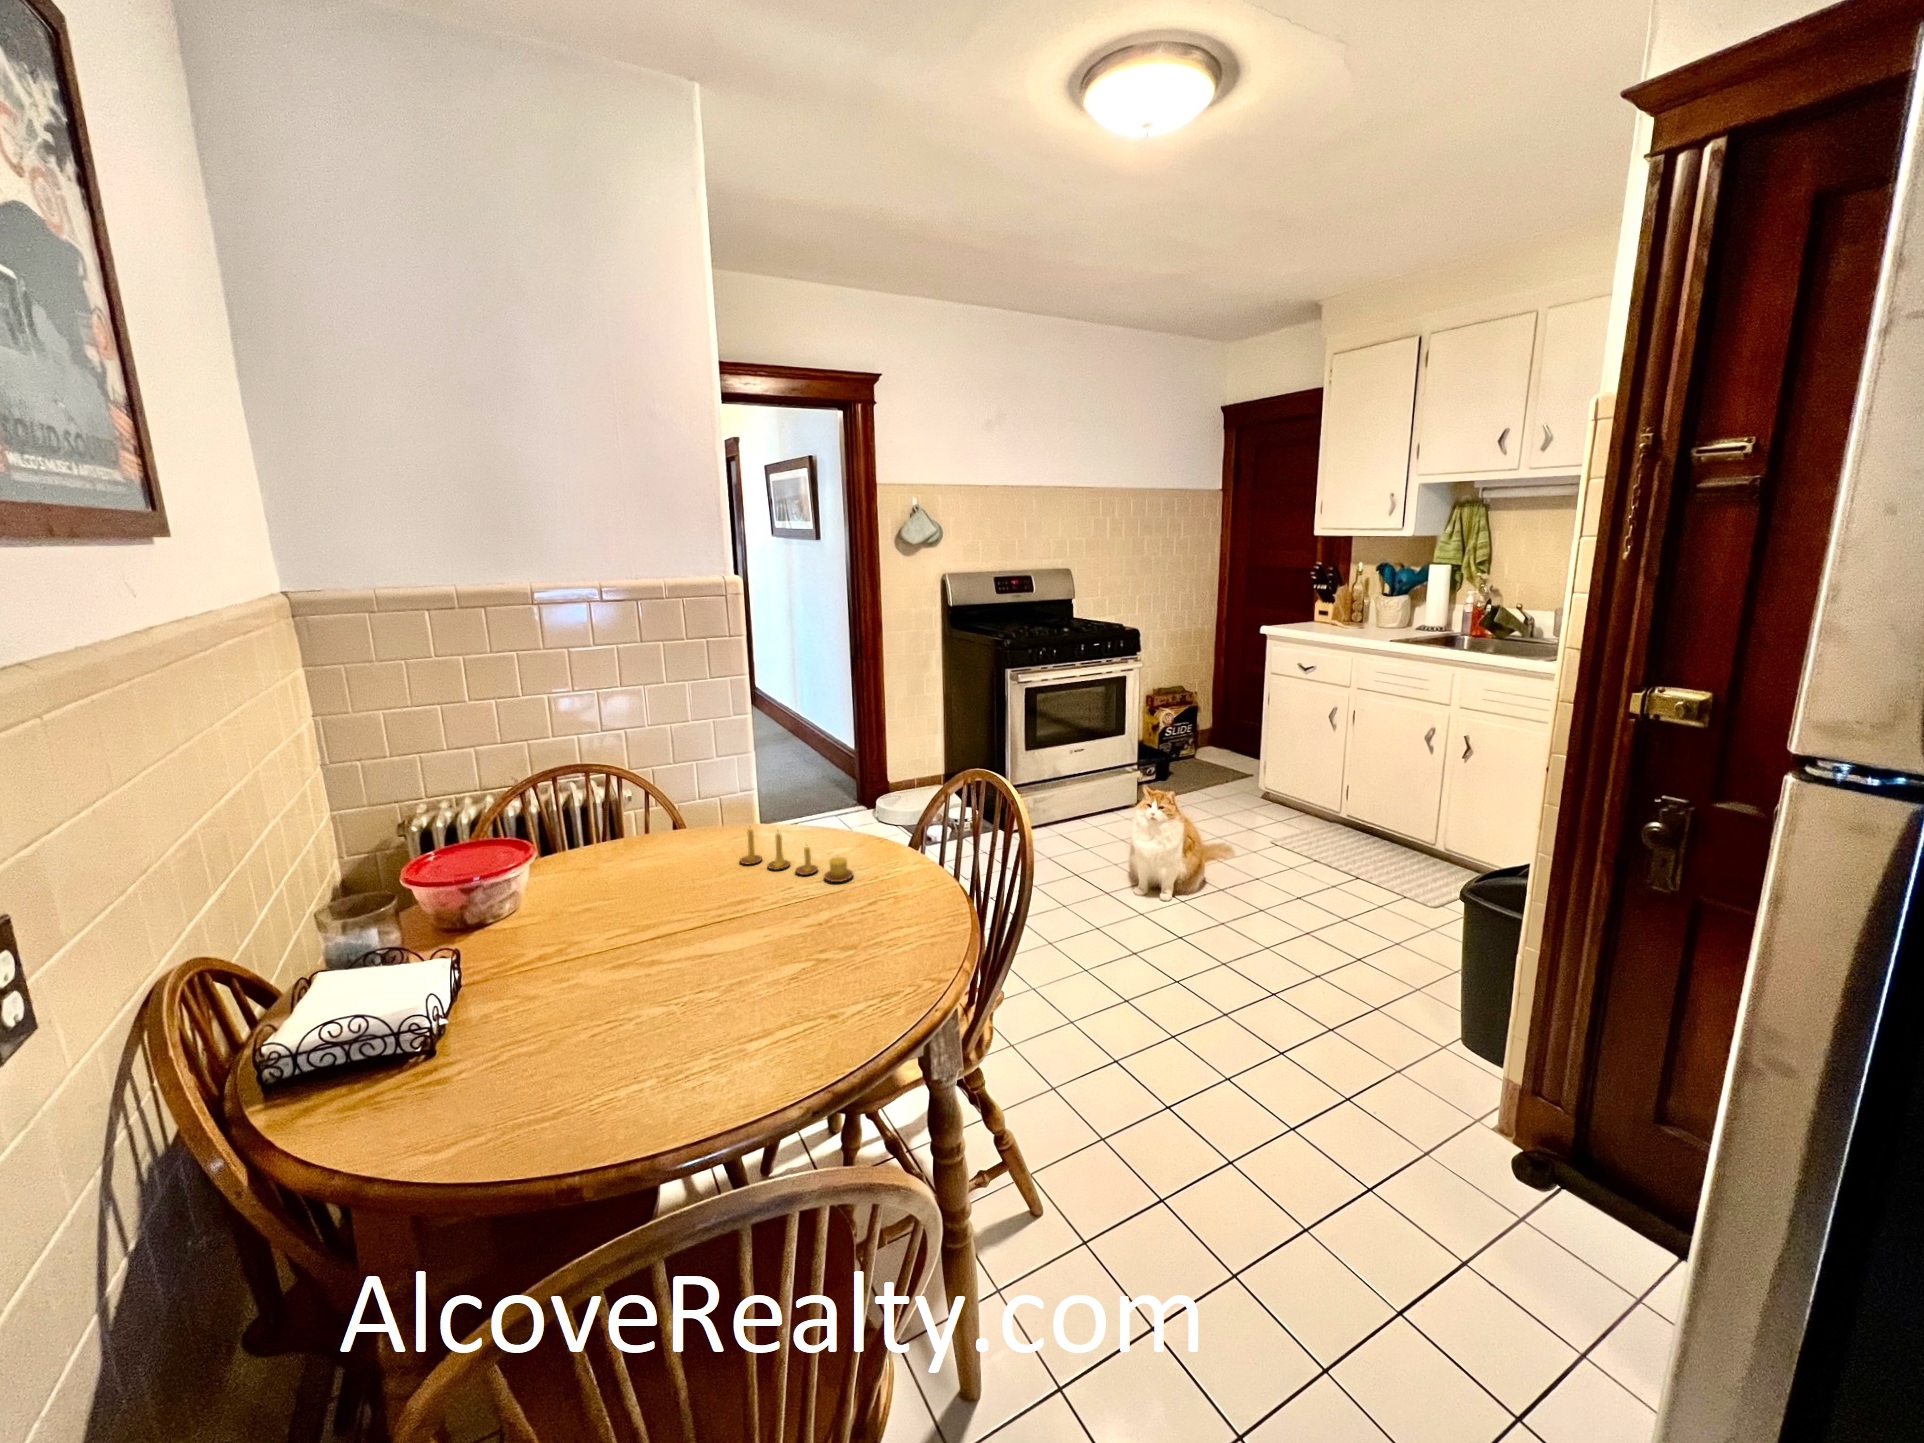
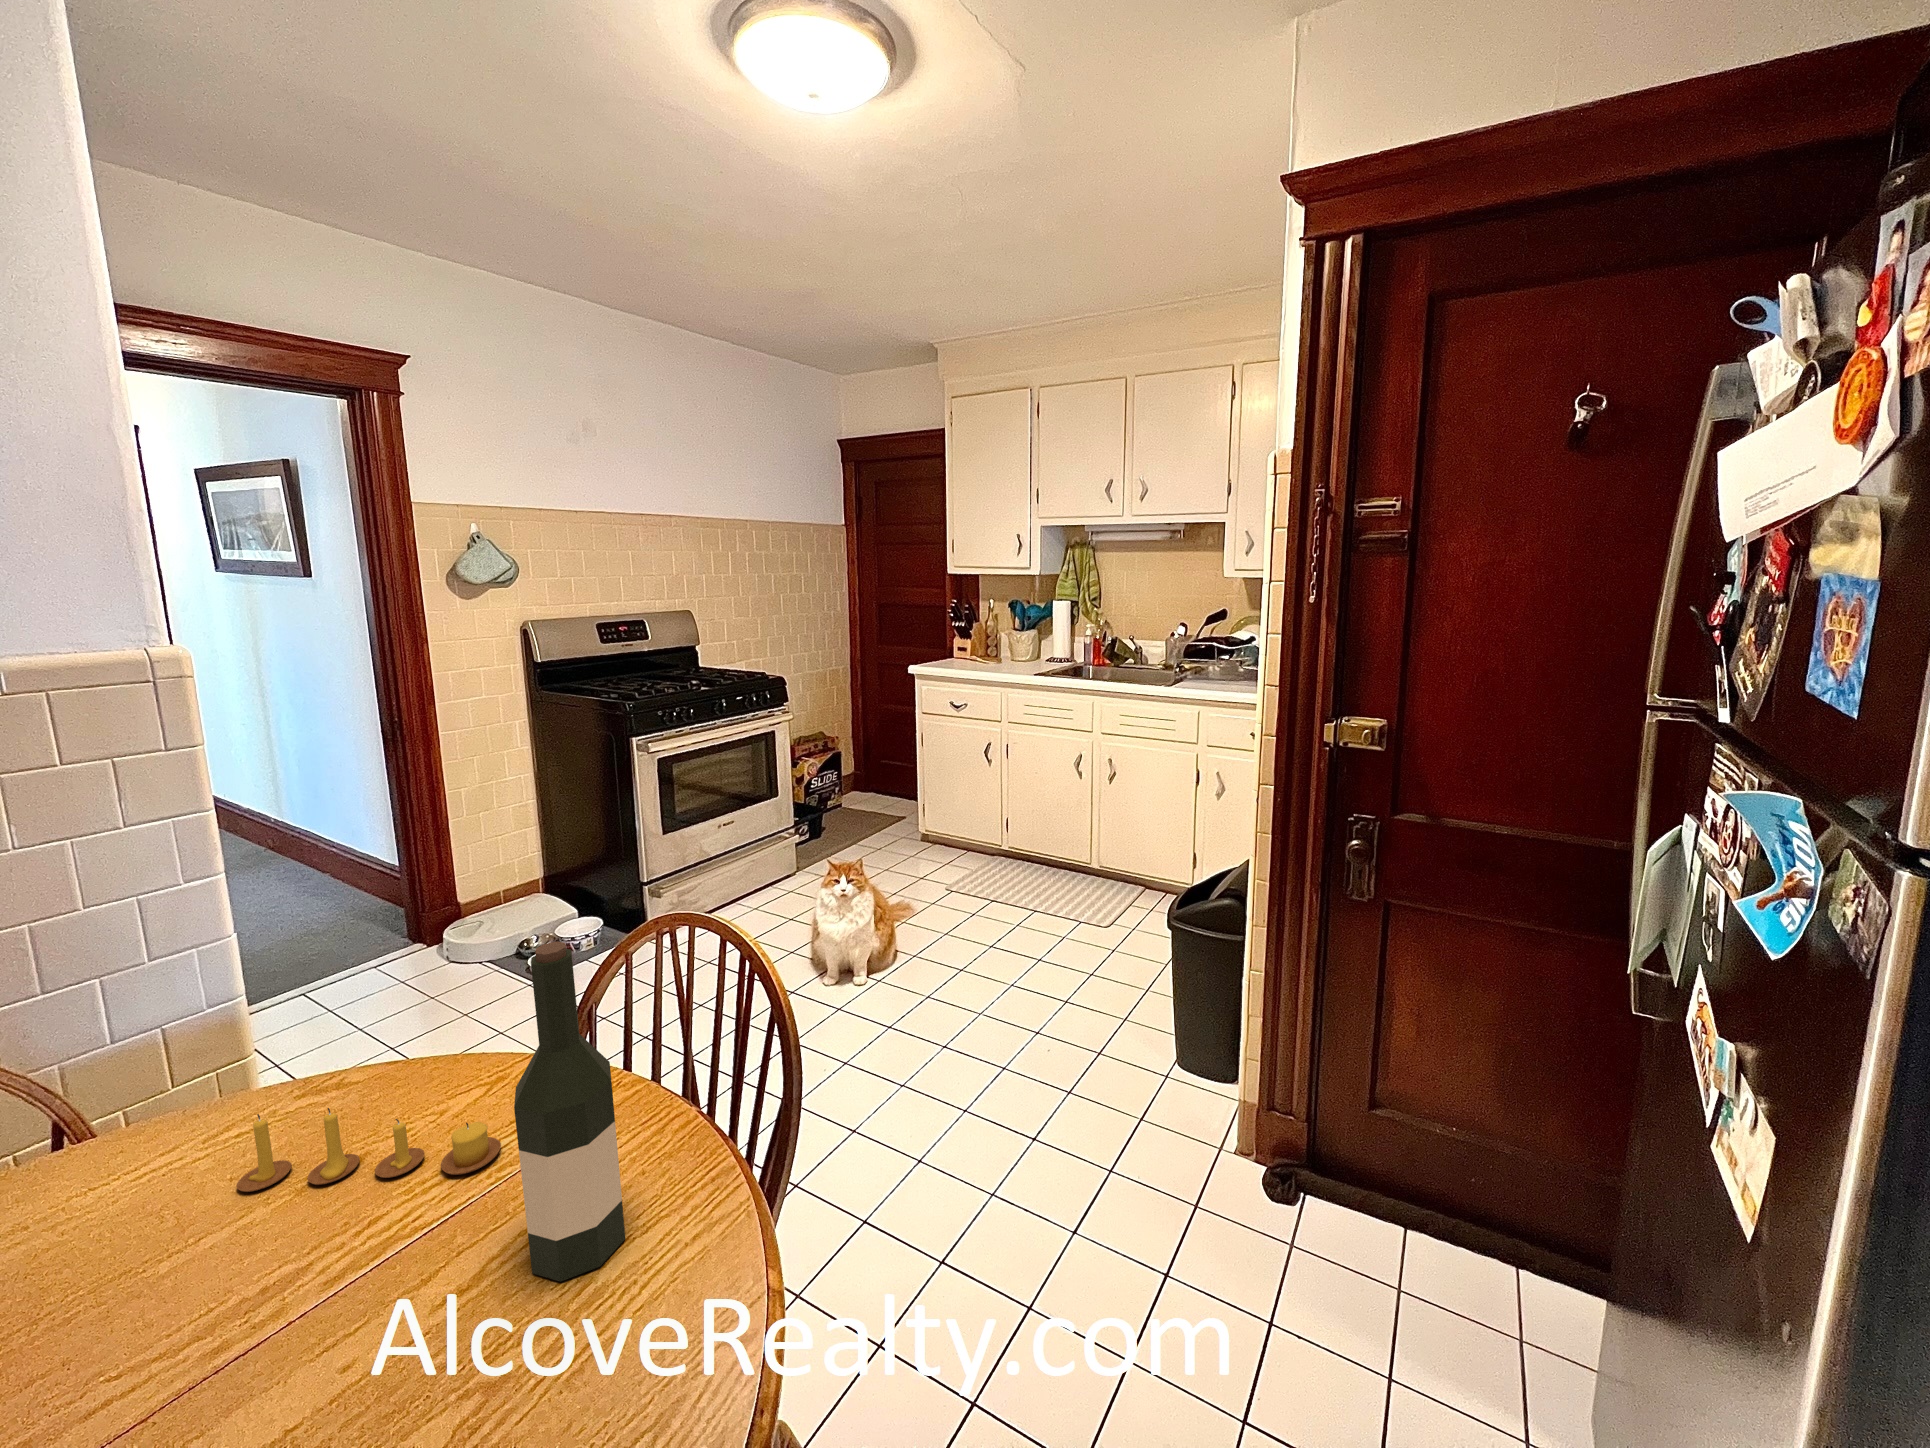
wine bottle: none [846,744,901,937] -> present [514,942,625,1282]

